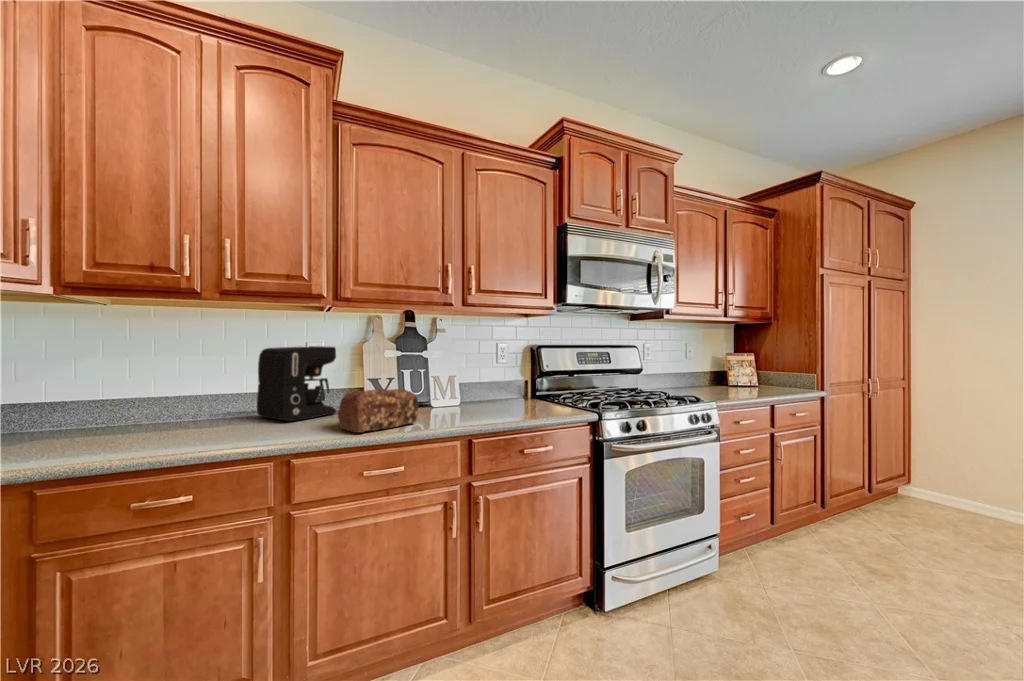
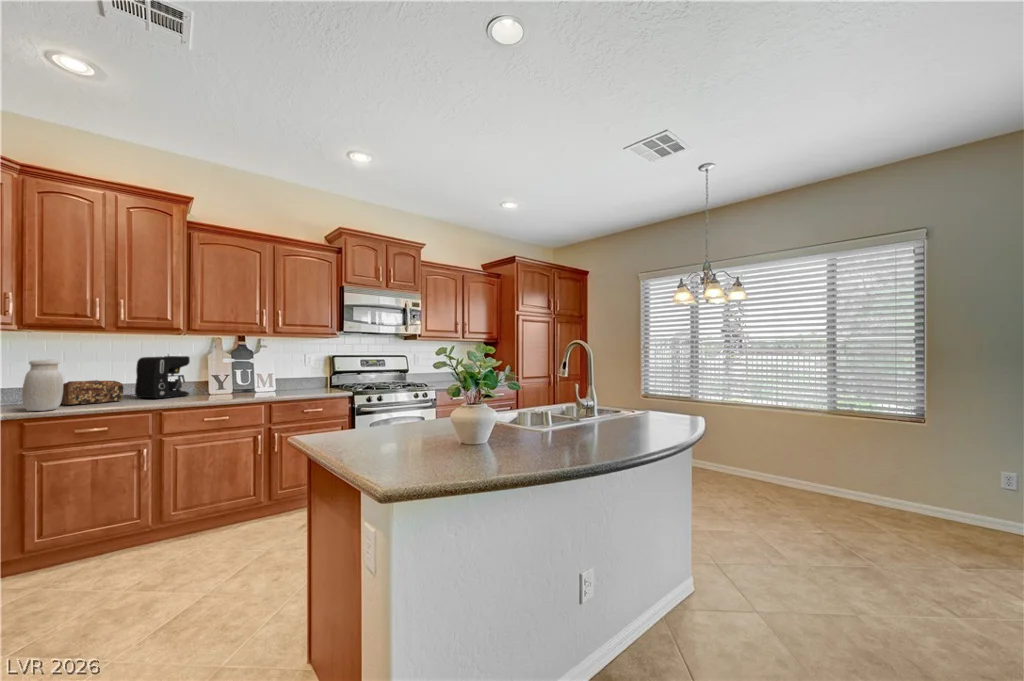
jar: none [56,352,130,454] -> present [22,360,63,411]
bread loaf: present [338,389,418,433] -> present [60,380,124,405]

